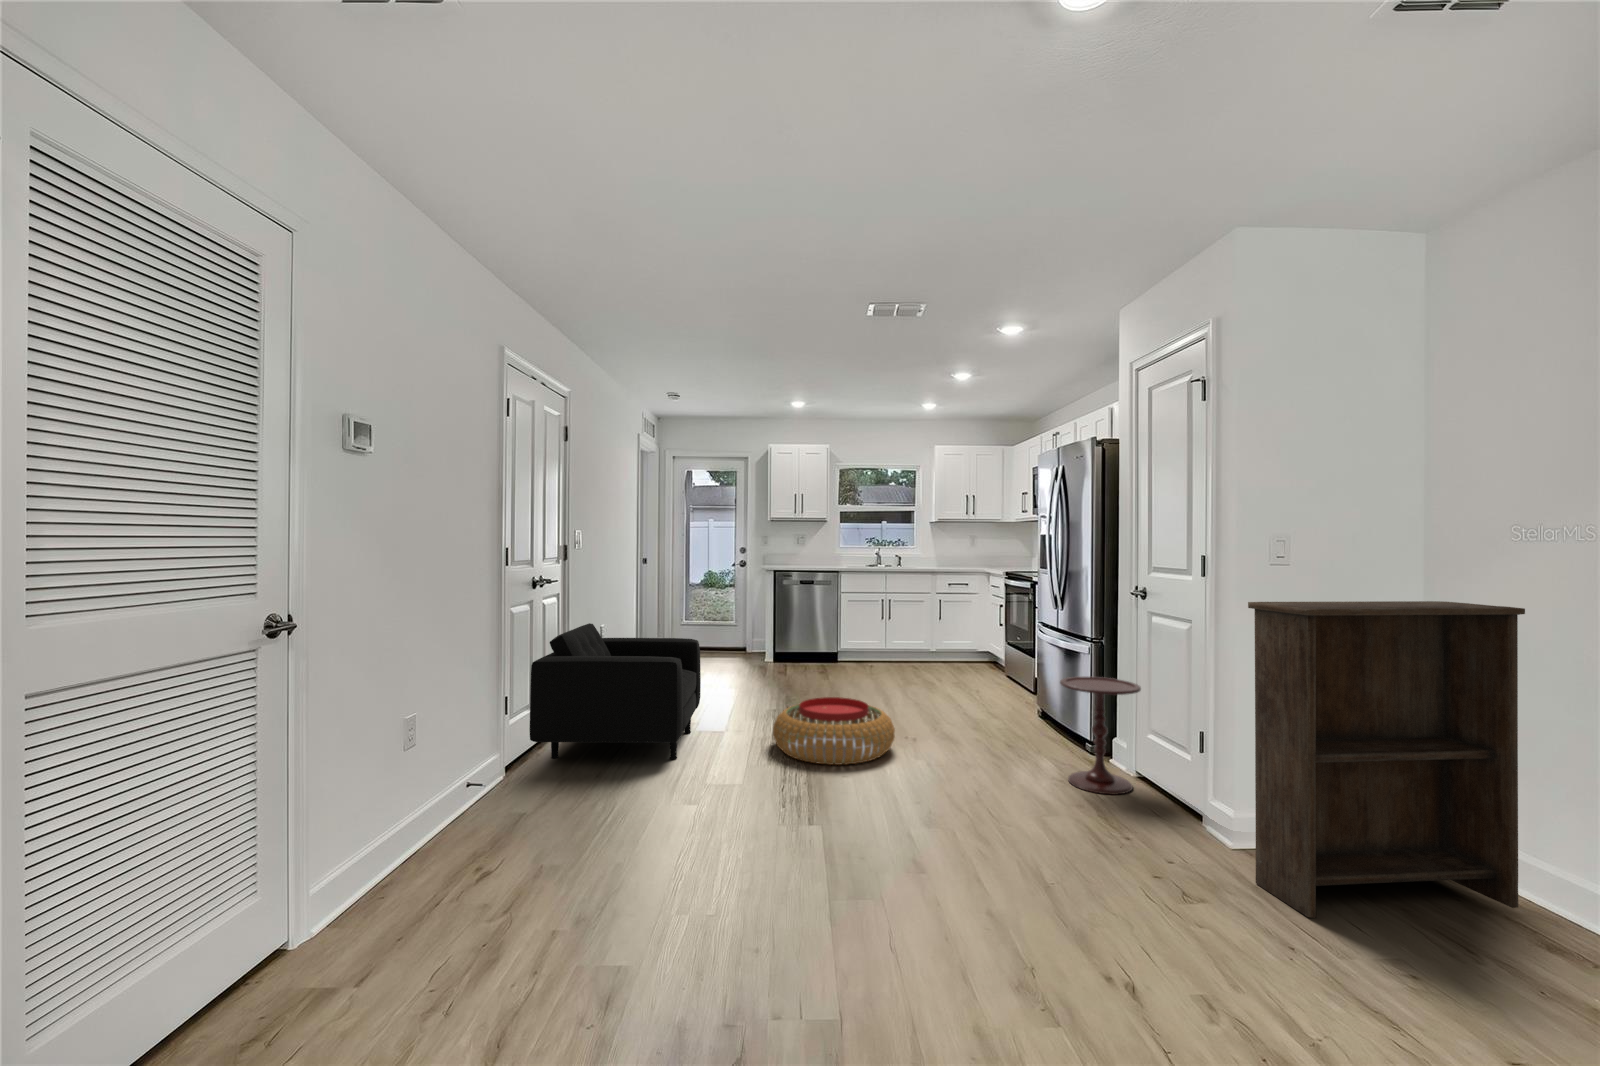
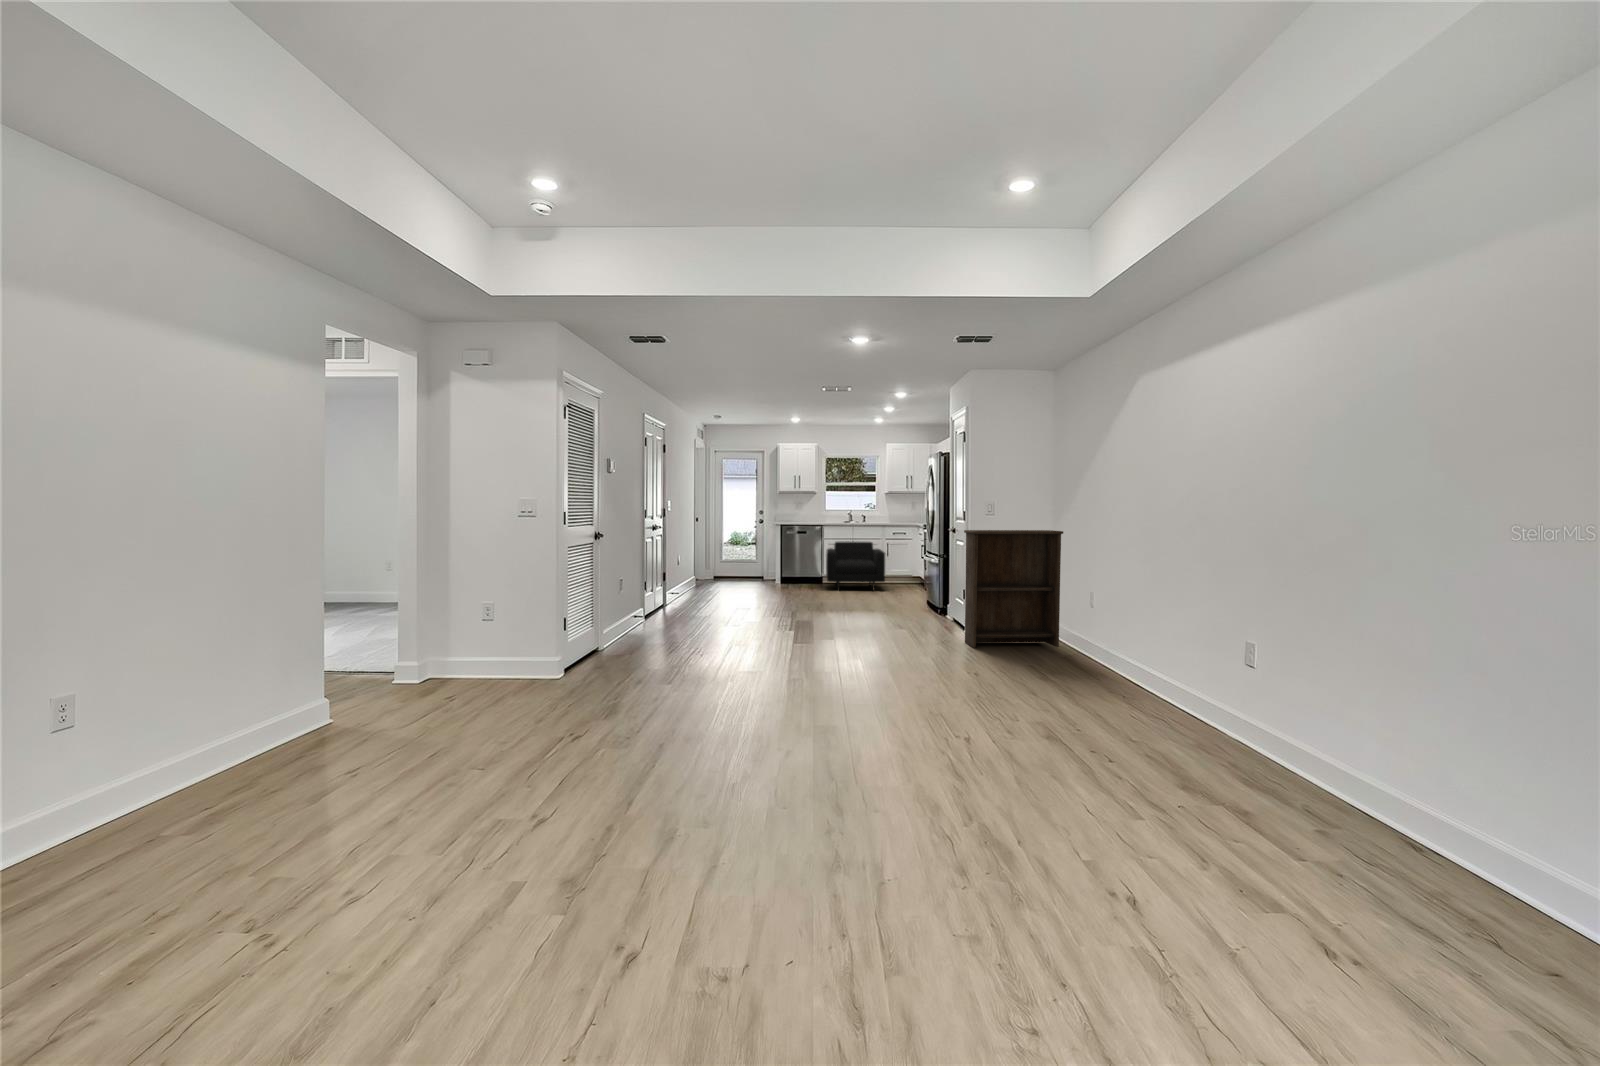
armchair: present [529,623,701,759] -> present [826,541,885,591]
side table: present [1060,676,1141,794] -> none [914,573,951,625]
pouf: present [773,697,895,765] -> none [776,588,838,617]

